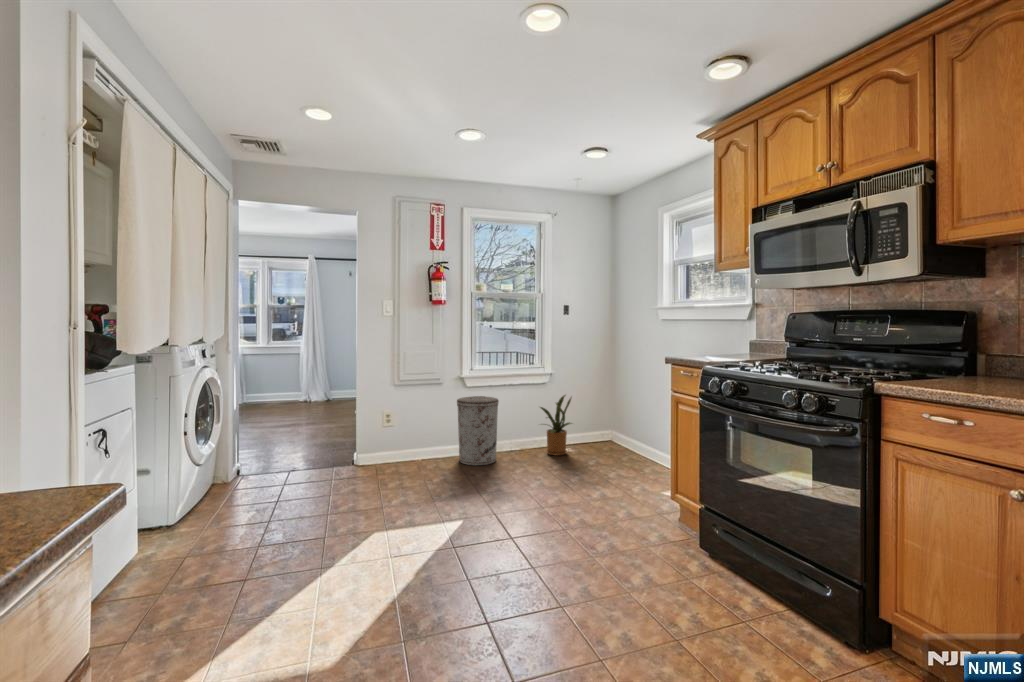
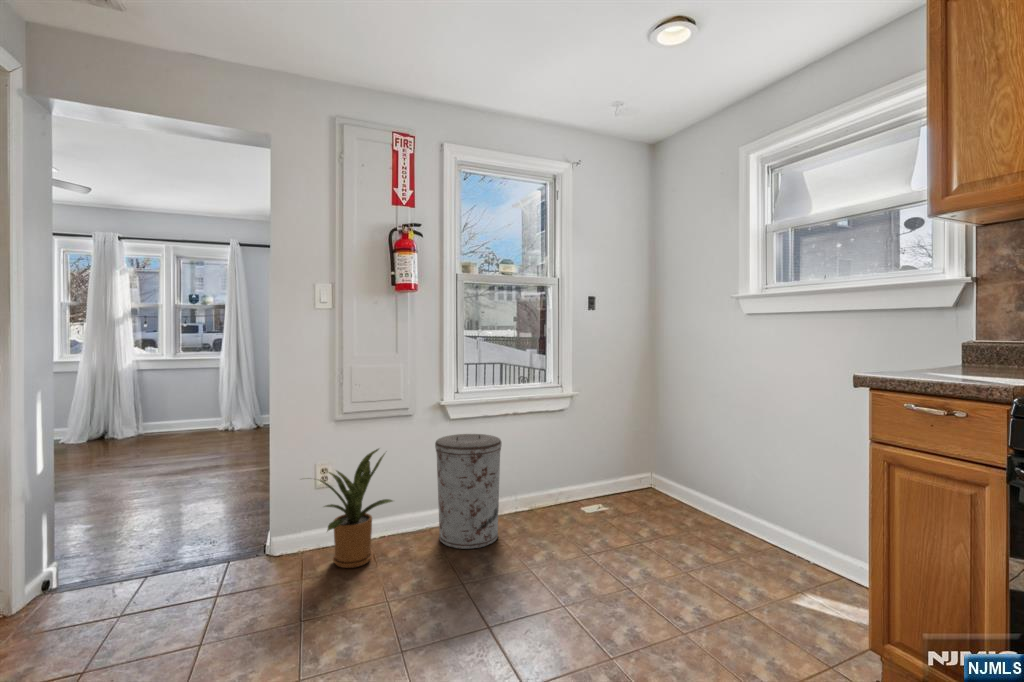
house plant: present [540,395,572,456] -> present [319,449,392,568]

